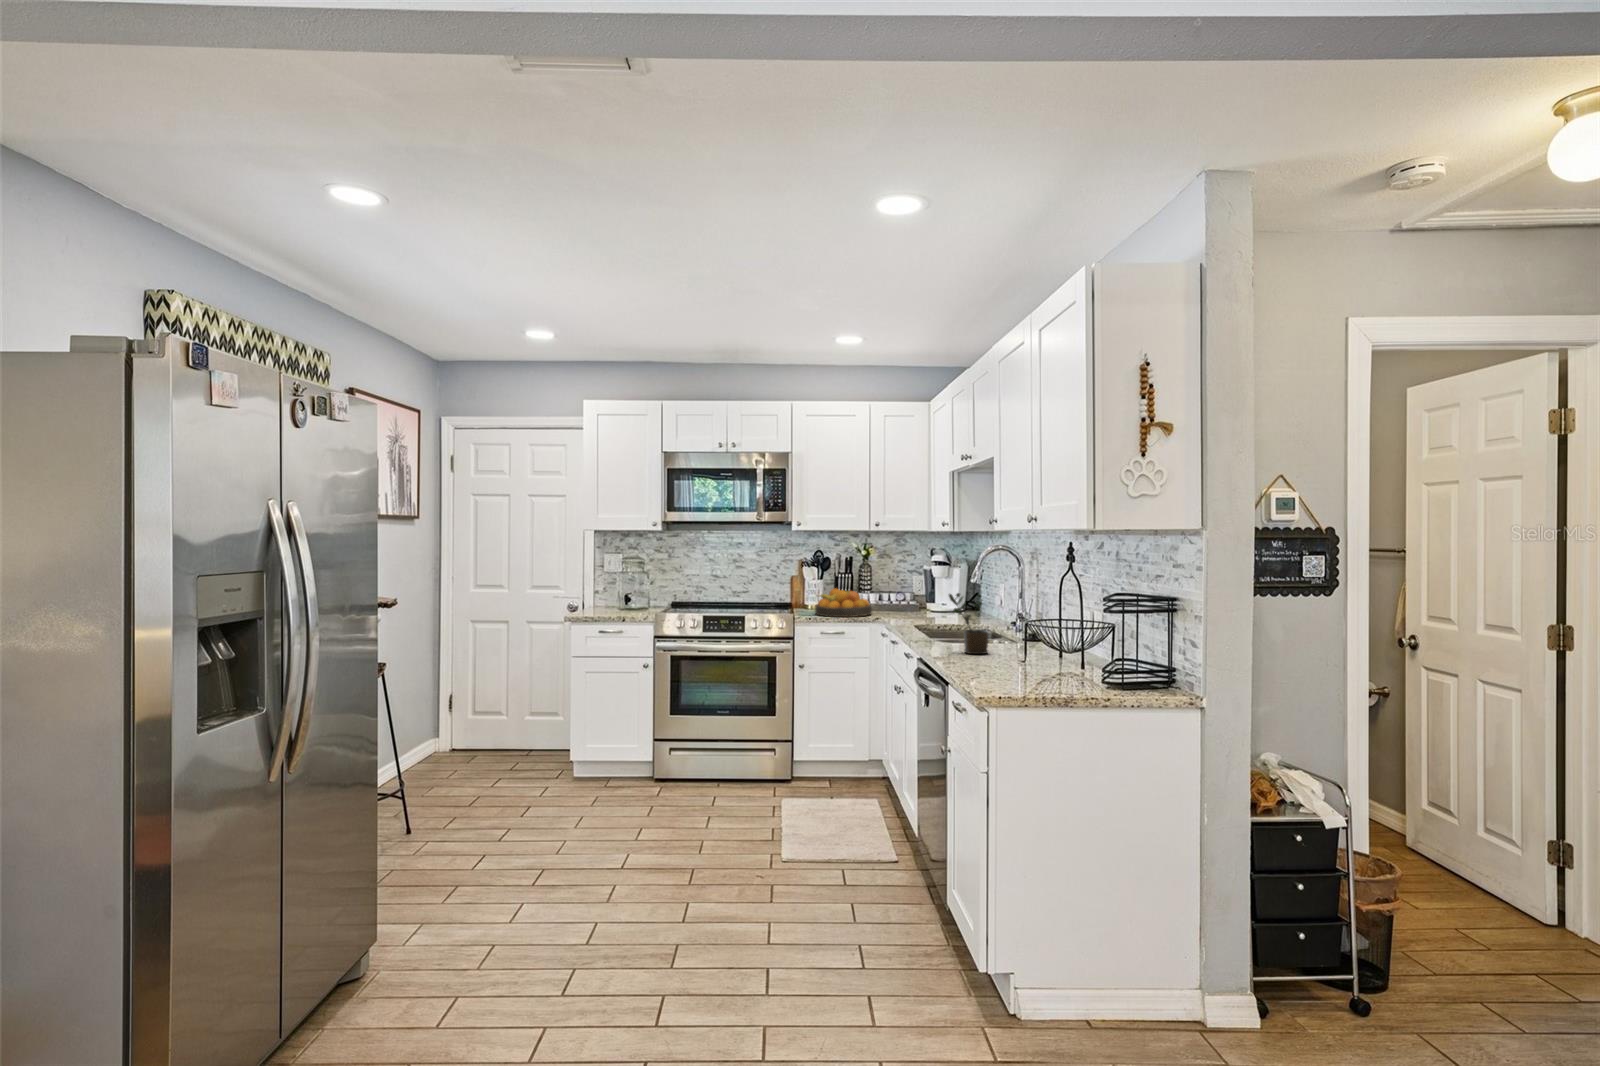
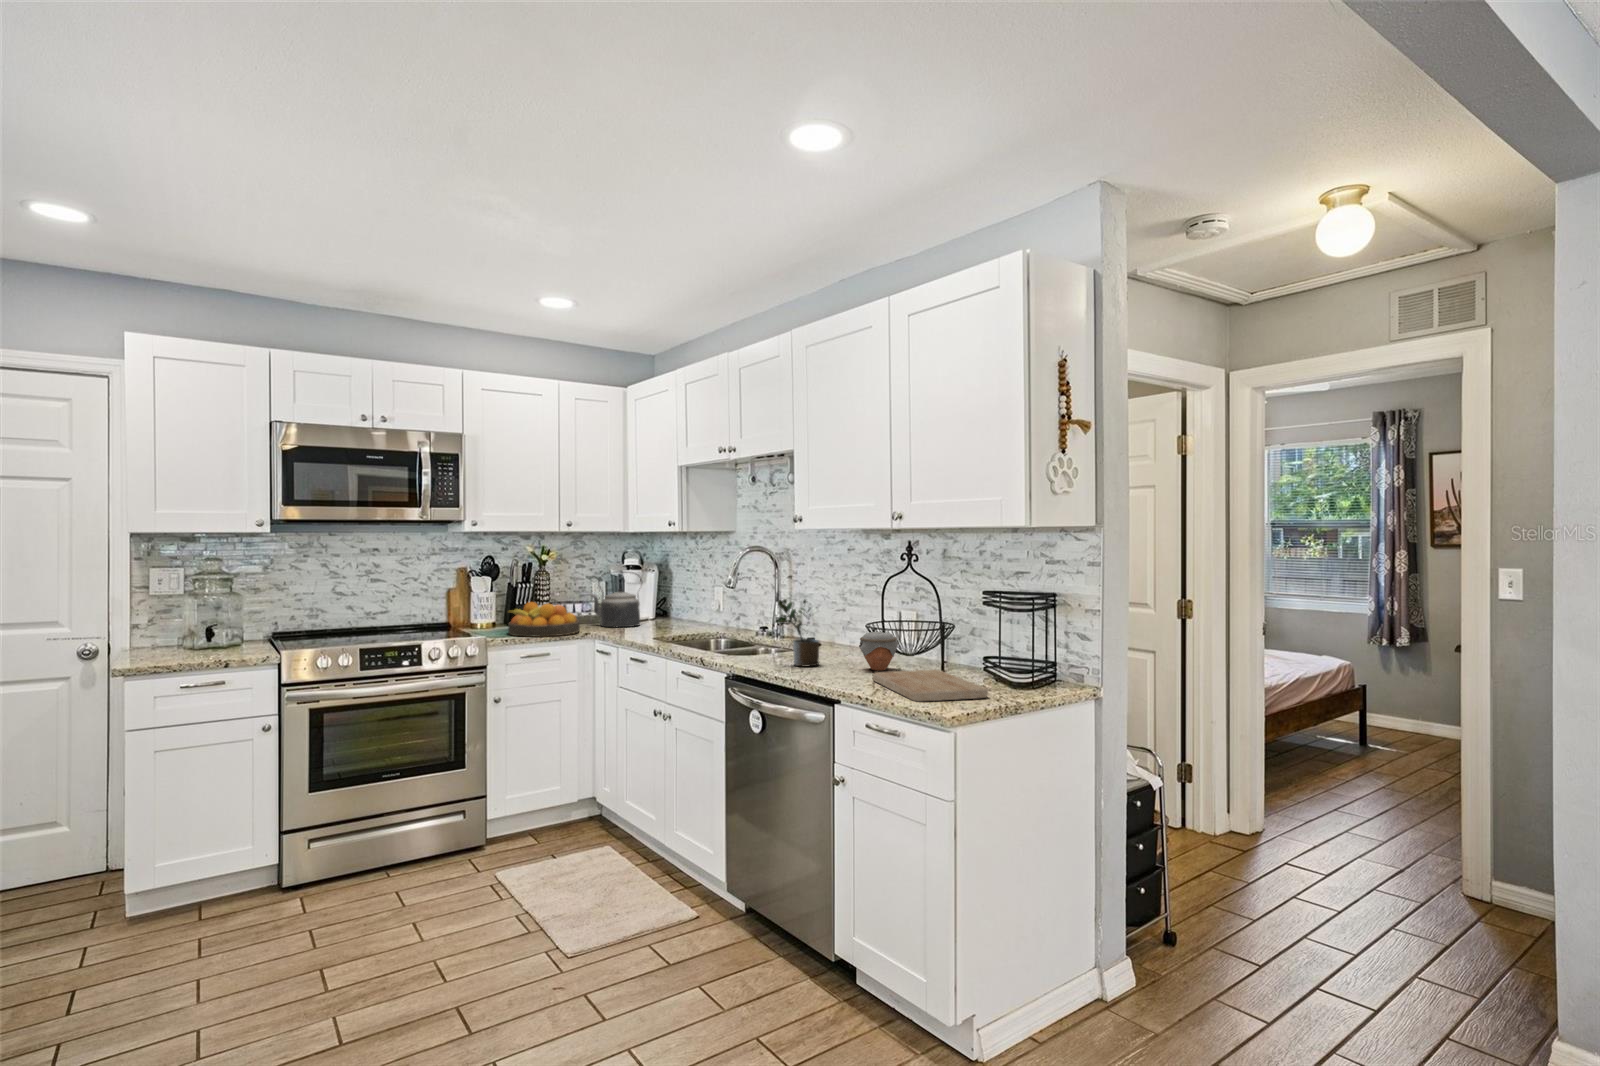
kettle: none [892,565,934,613] -> present [591,571,640,627]
jar: none [1007,627,1048,663] -> present [859,632,898,671]
cutting board: none [980,662,1062,691] -> present [873,670,988,701]

